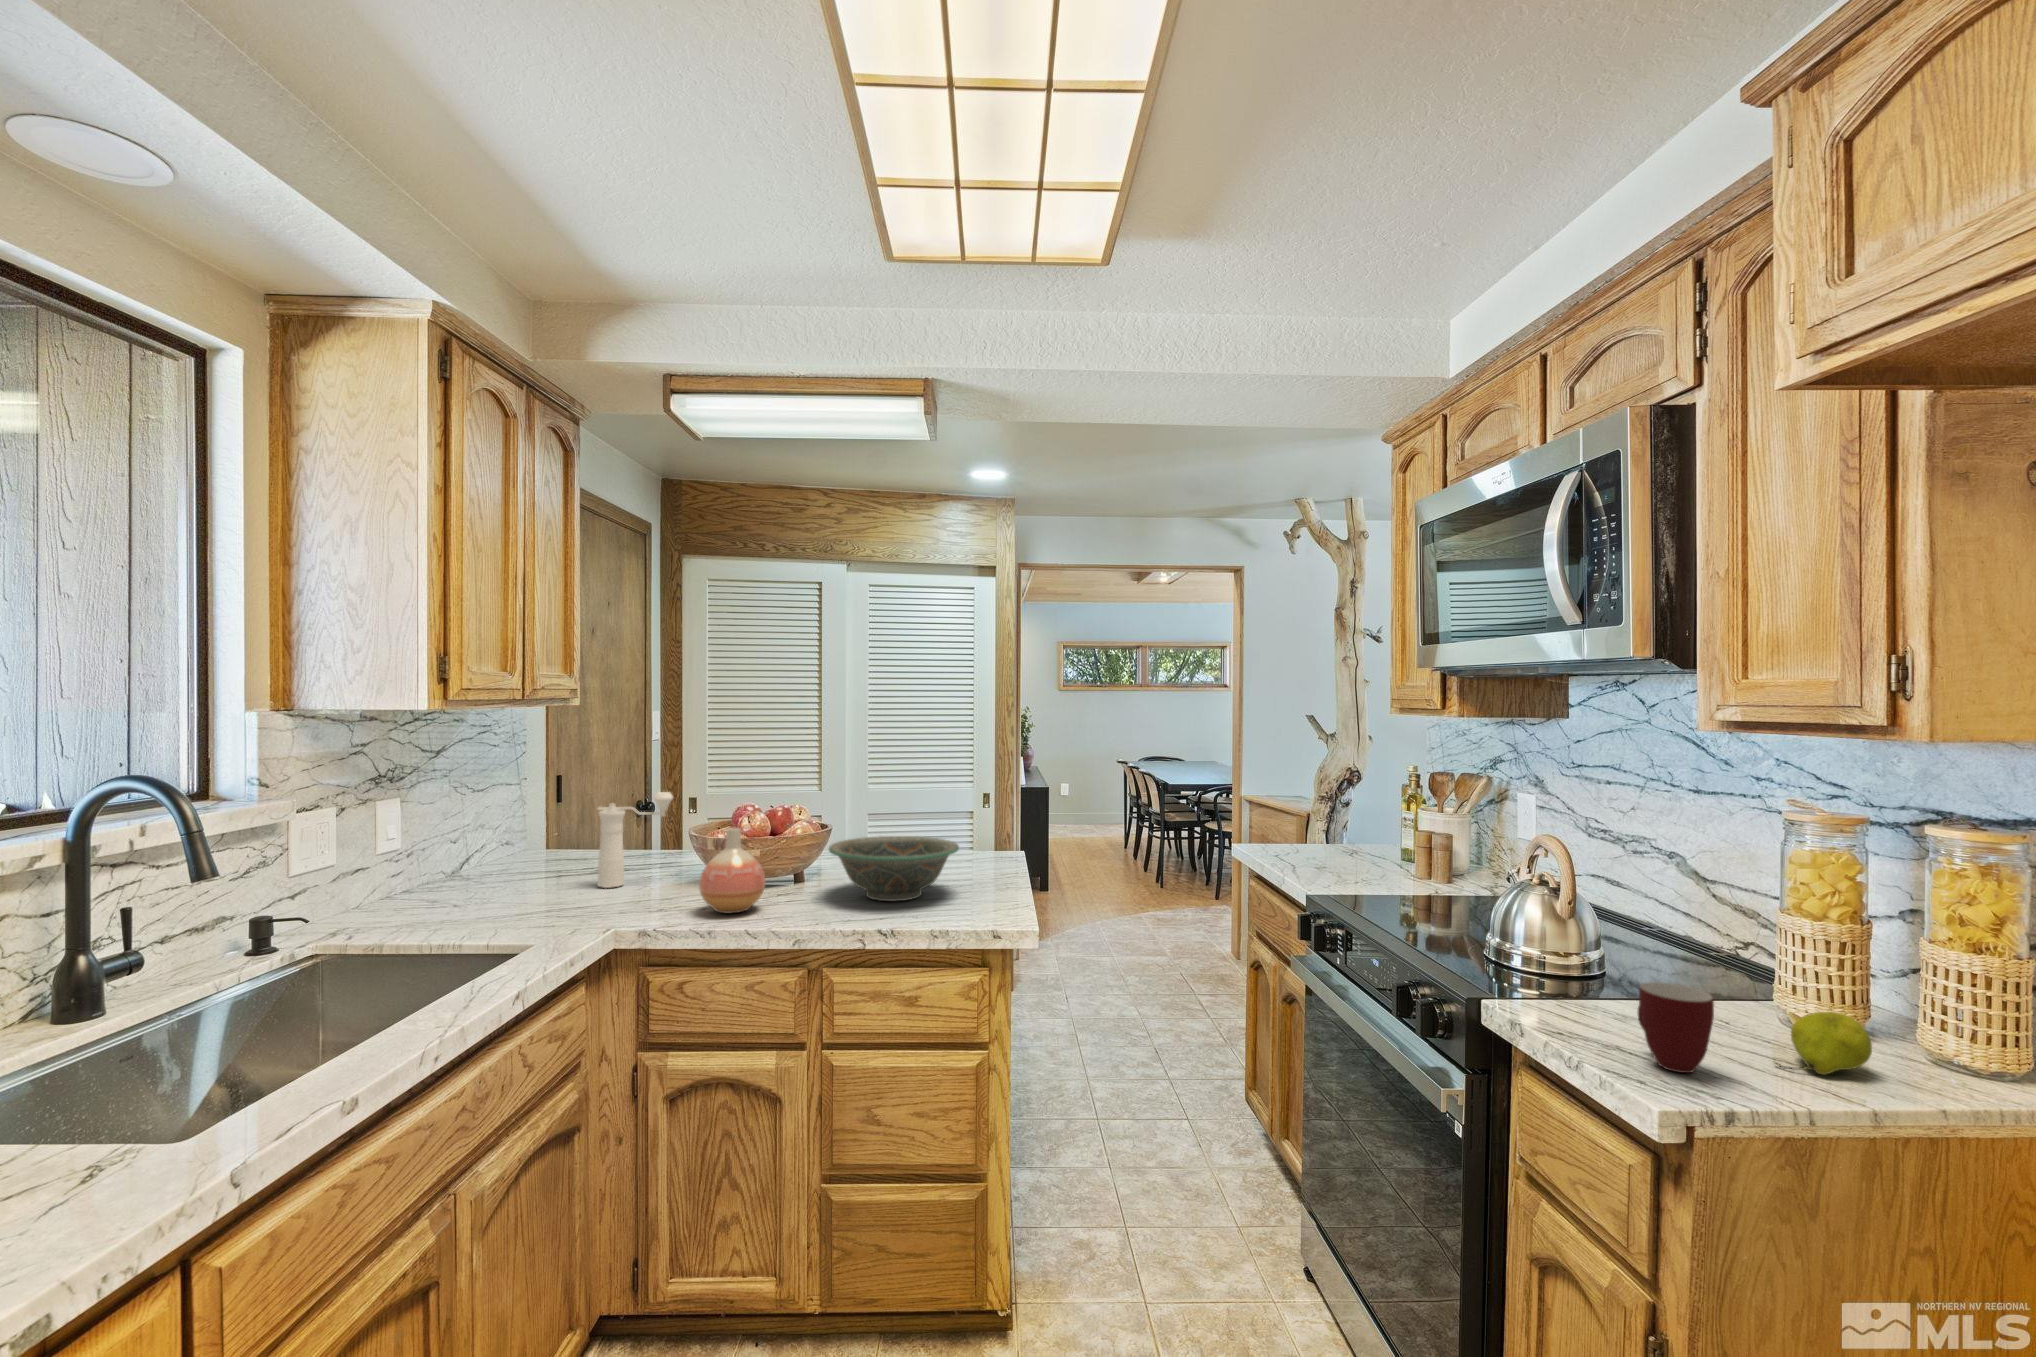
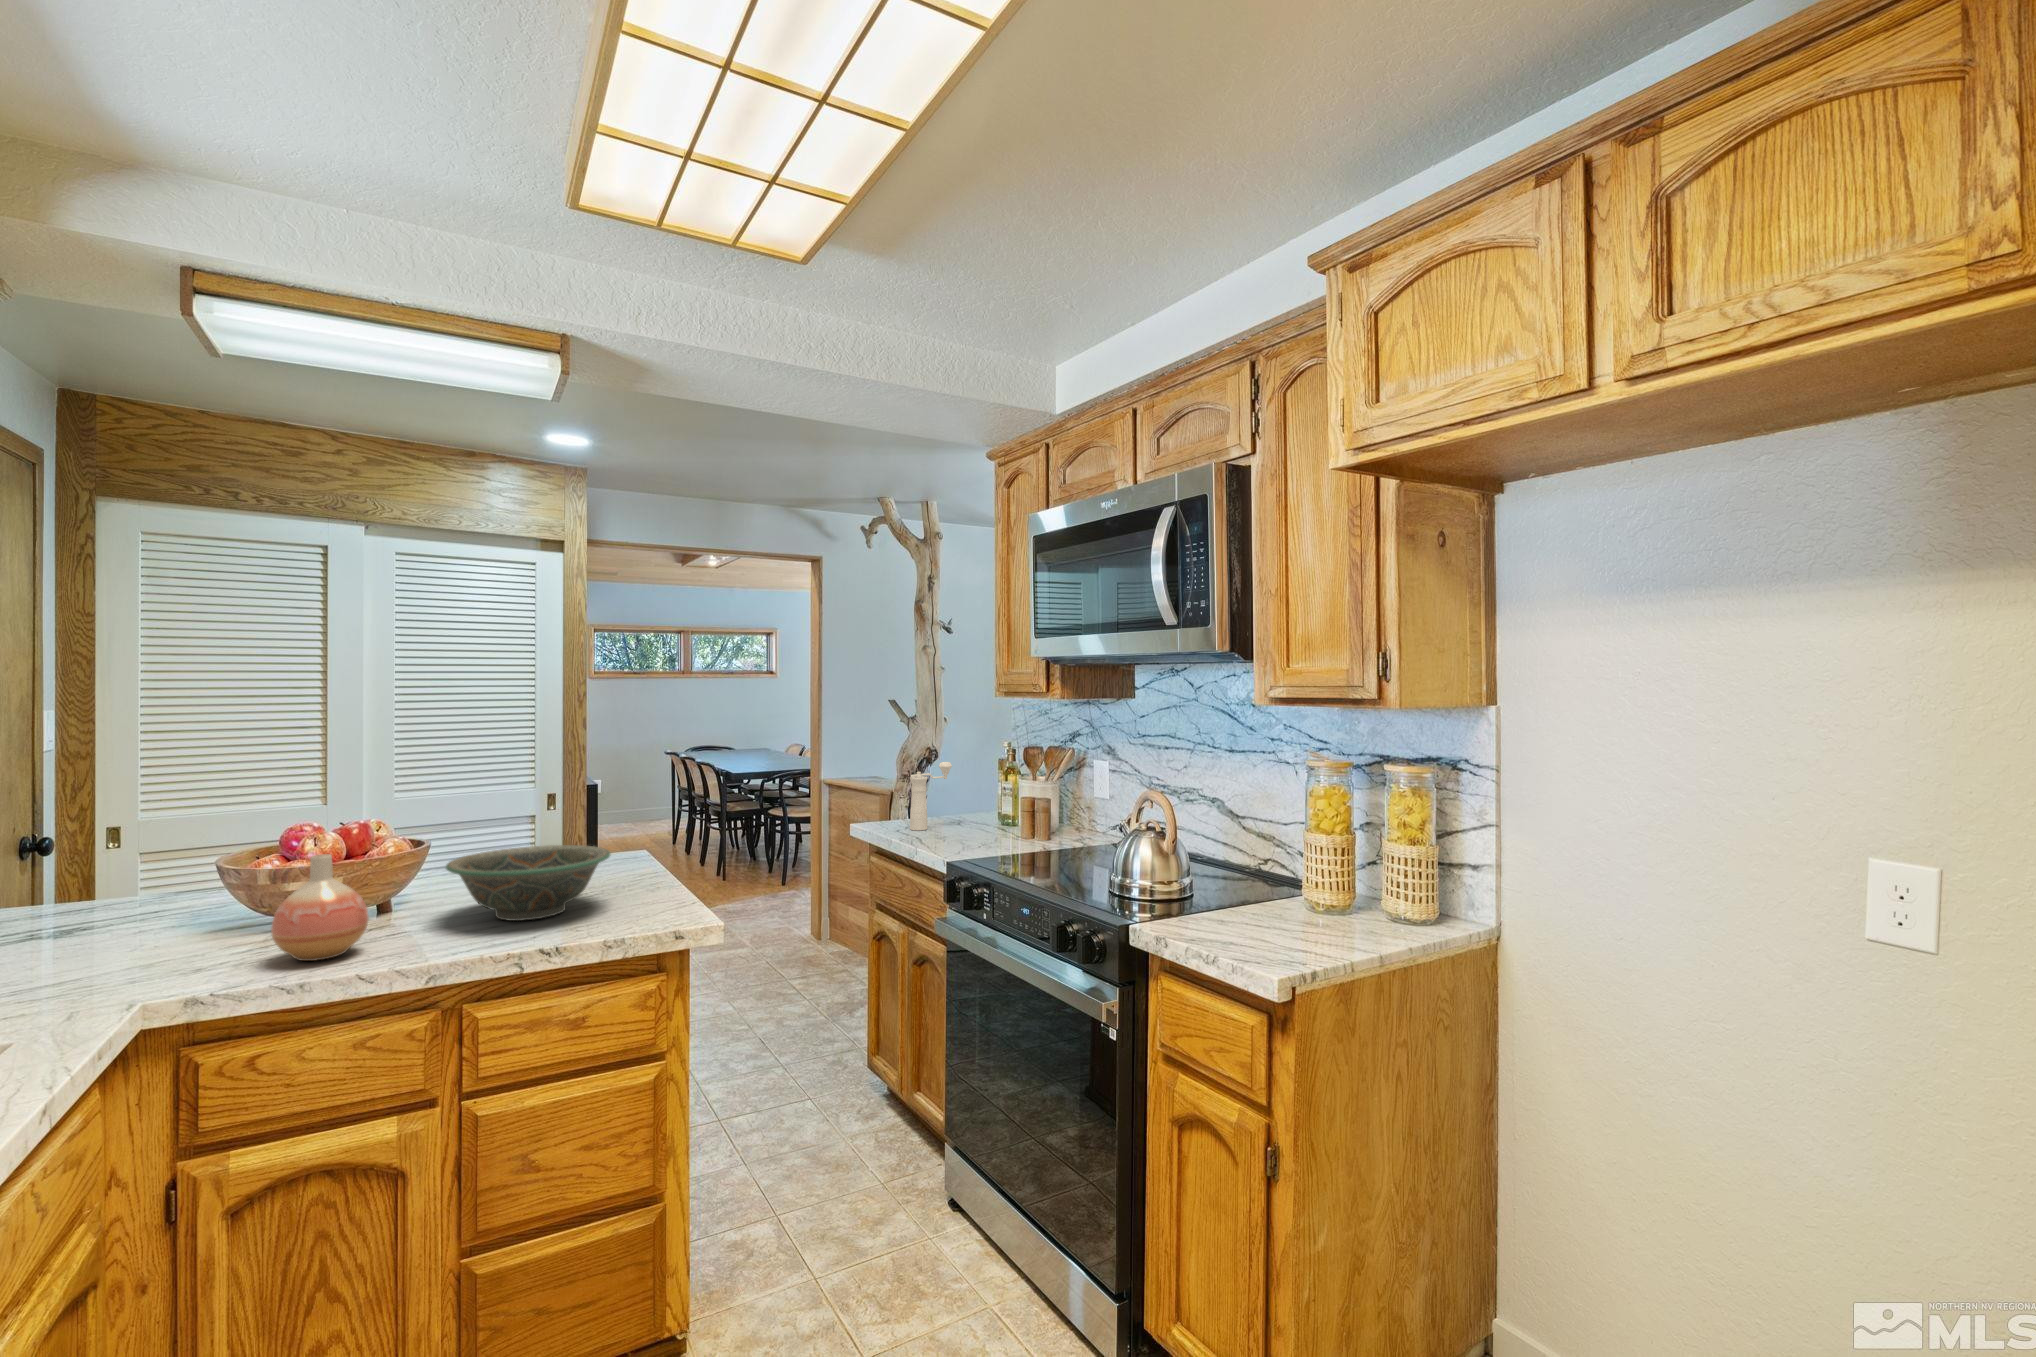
pepper mill: present [598,792,673,888] -> present [910,762,952,831]
mug: present [1638,982,1714,1073] -> none [1239,891,1289,954]
fruit: present [1776,1012,1872,1075] -> none [1315,897,1367,941]

